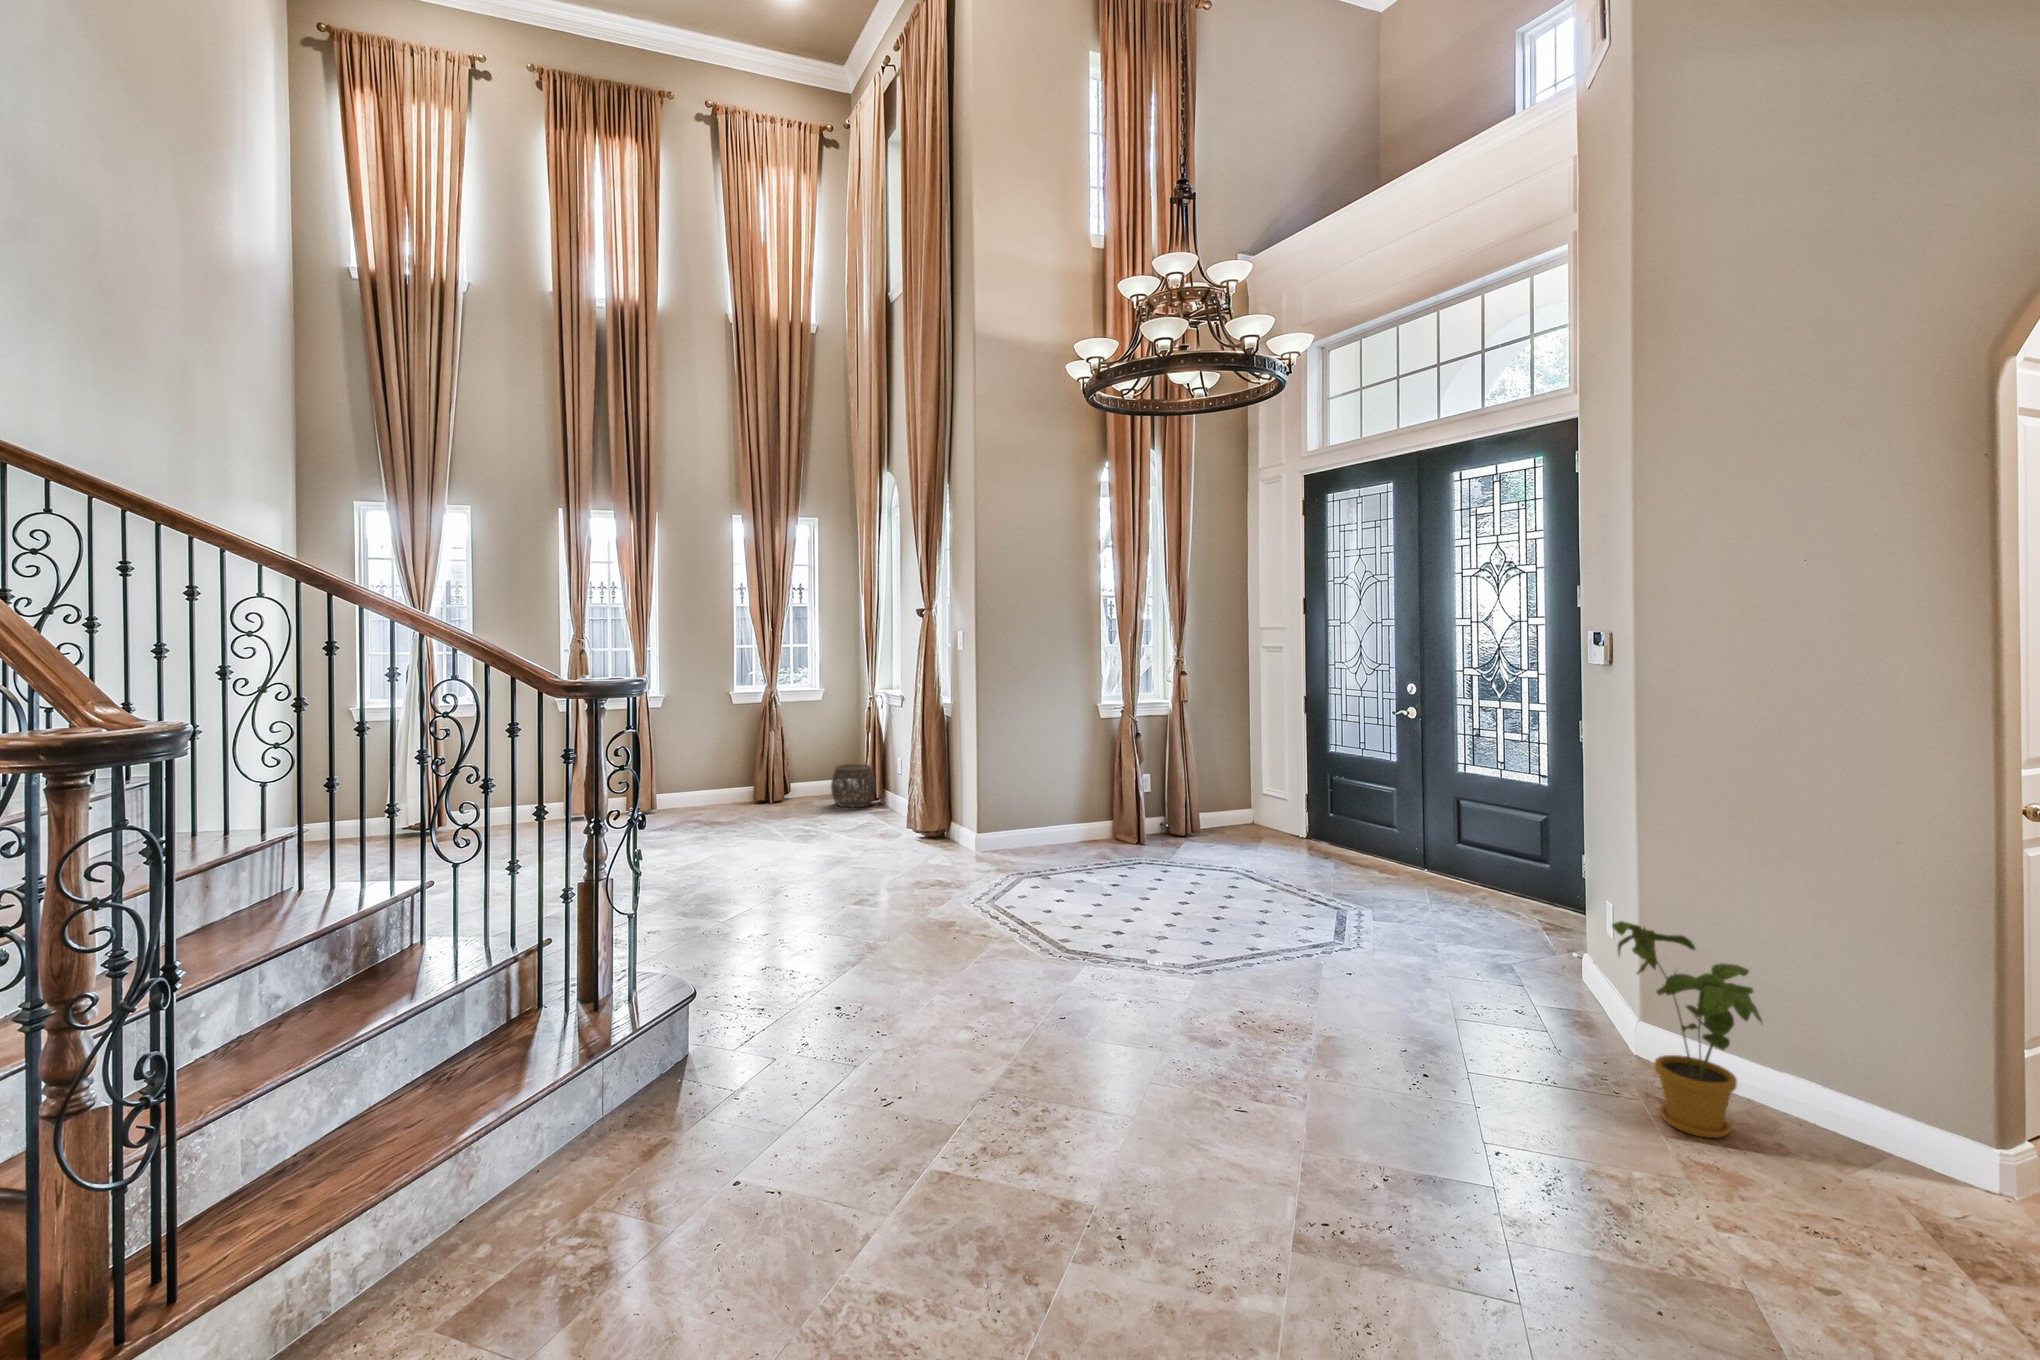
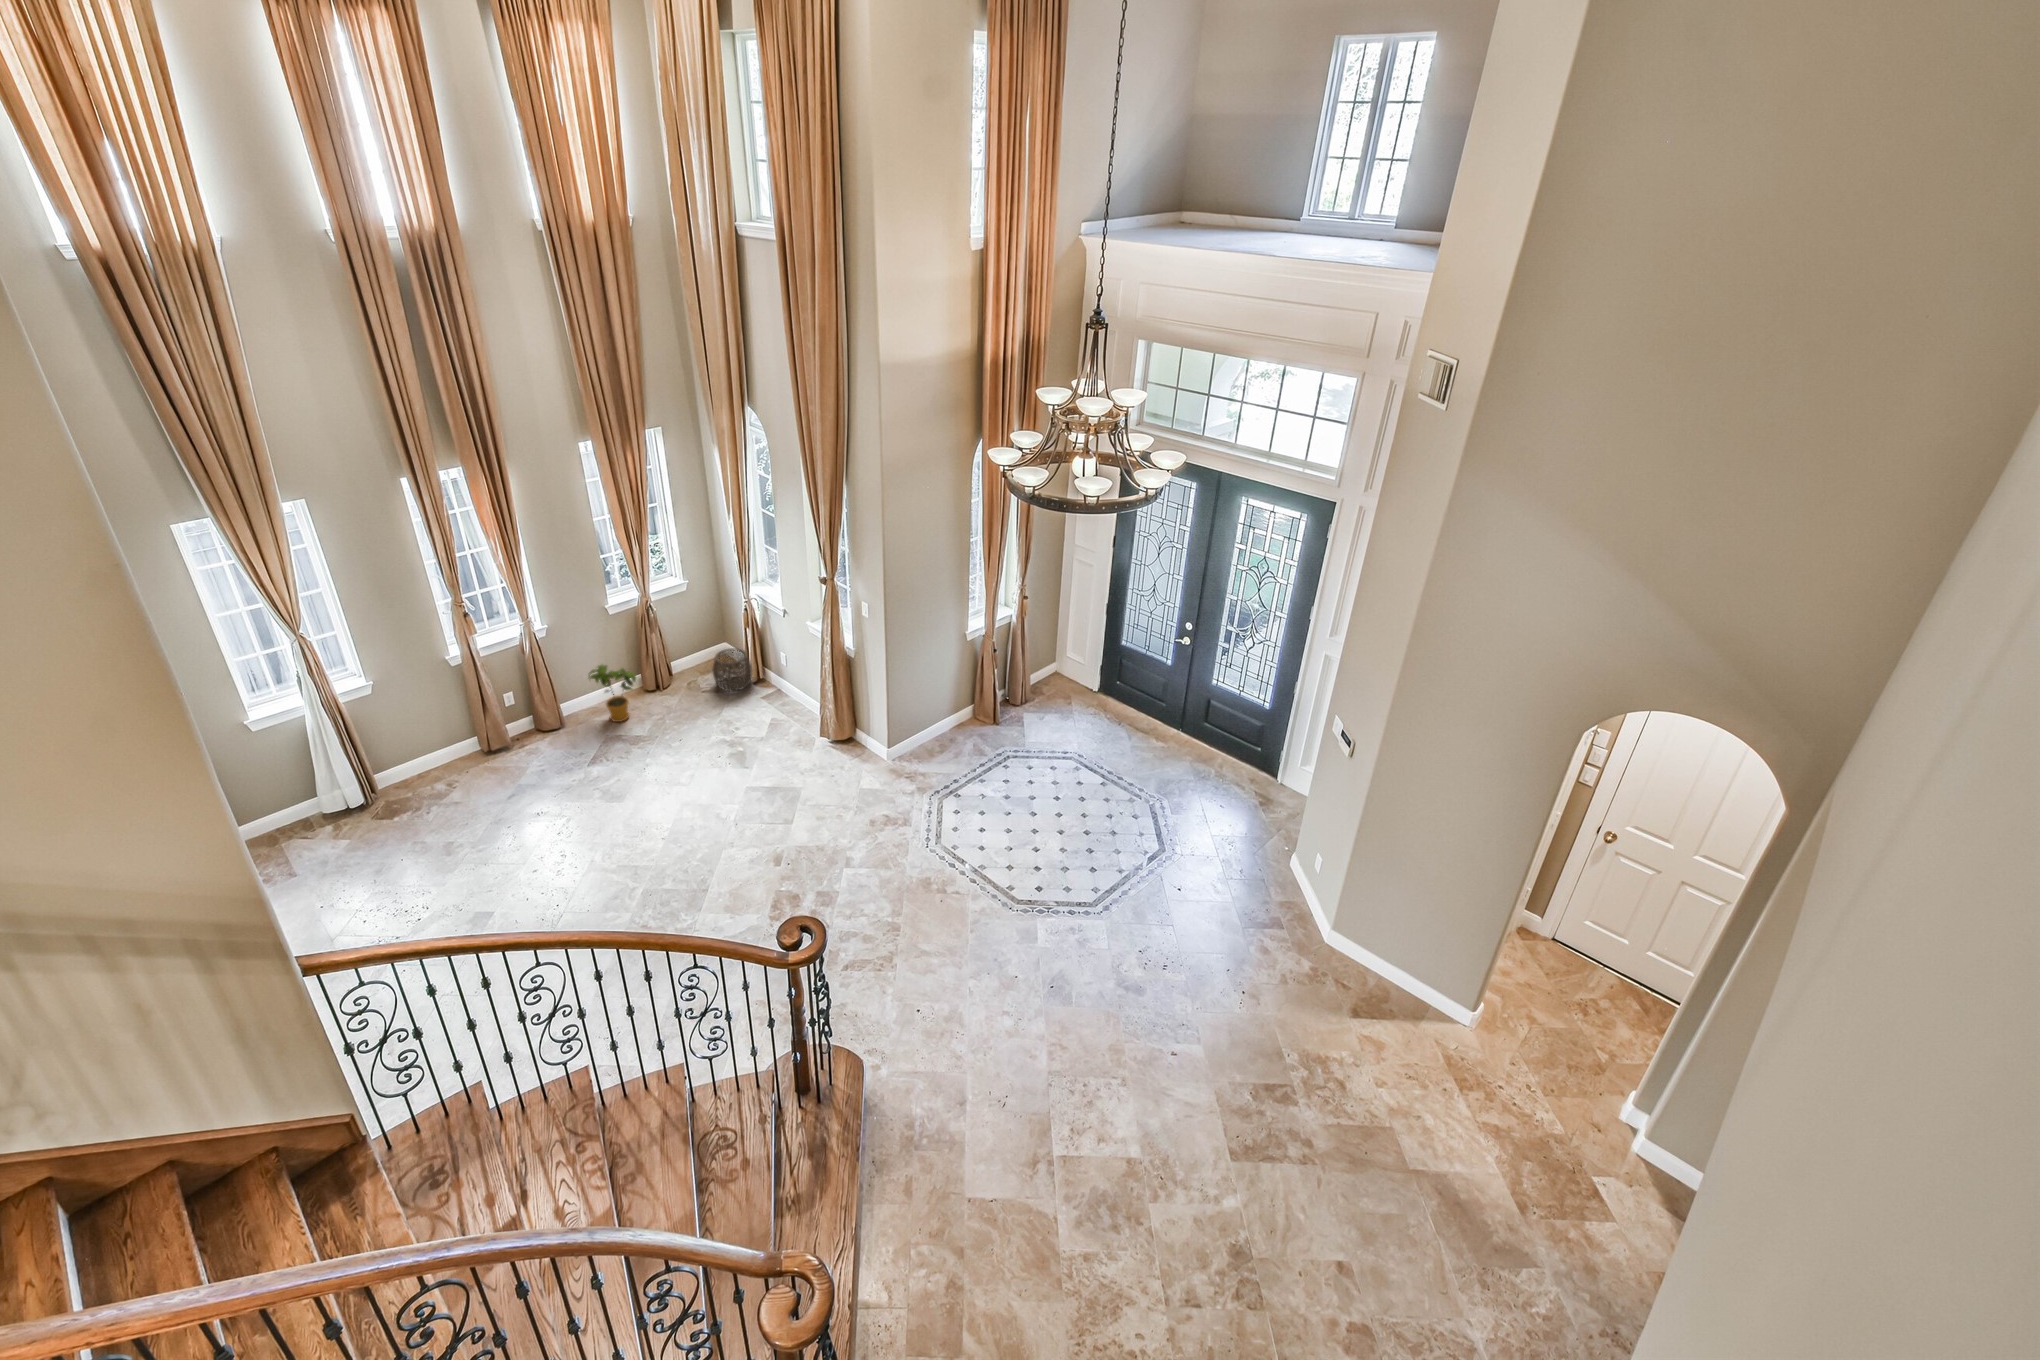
house plant: present [1612,921,1762,1138] -> present [589,665,636,722]

